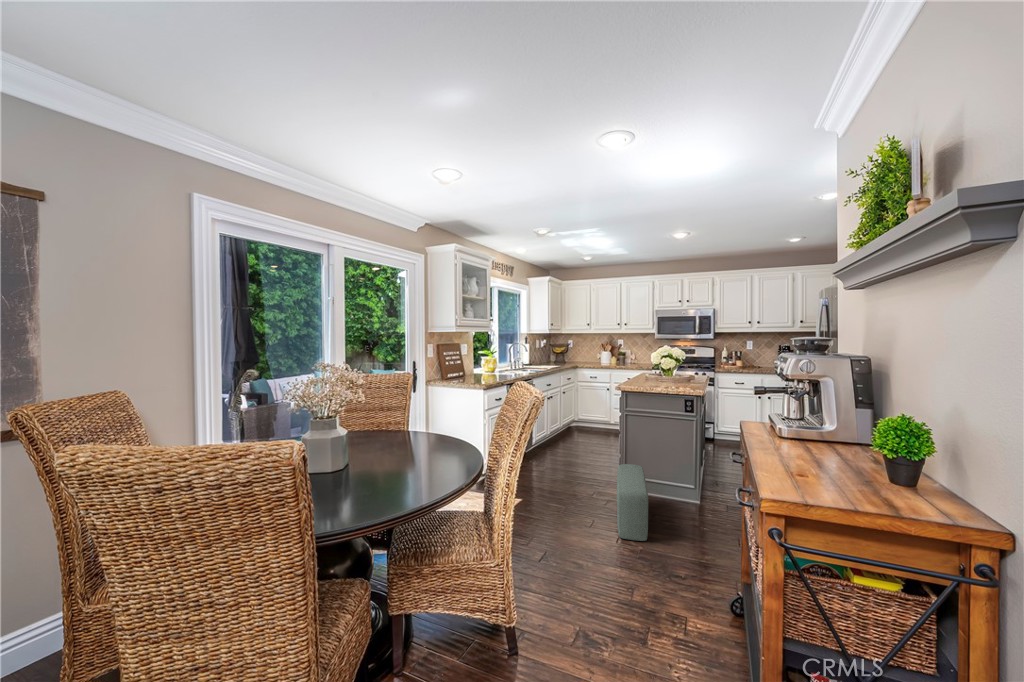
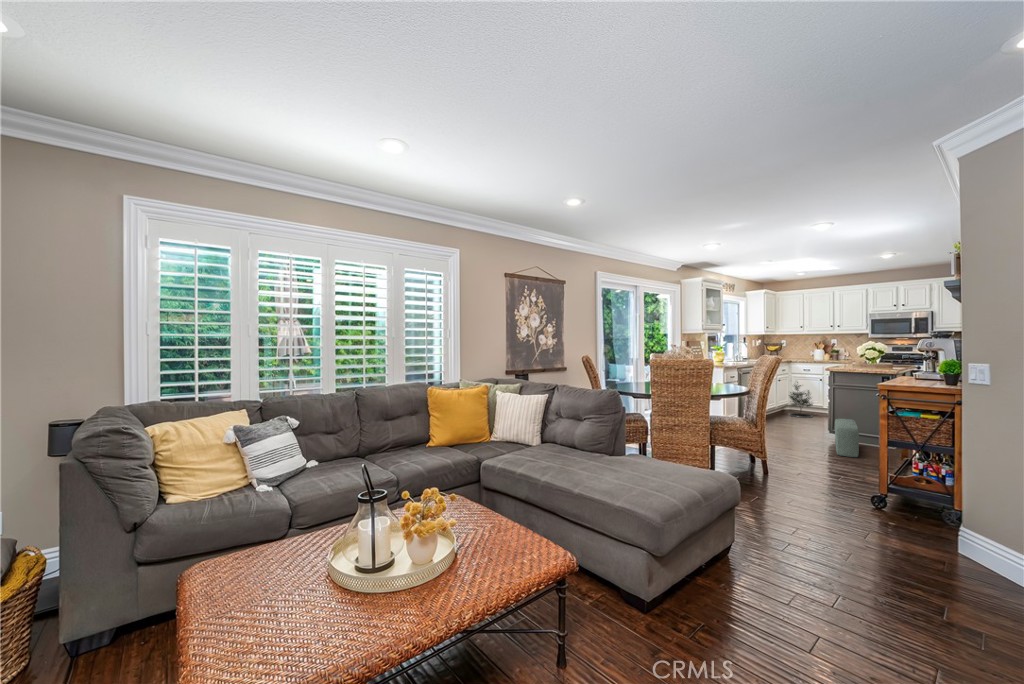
potted tree: none [571,392,600,439] -> present [789,382,813,418]

